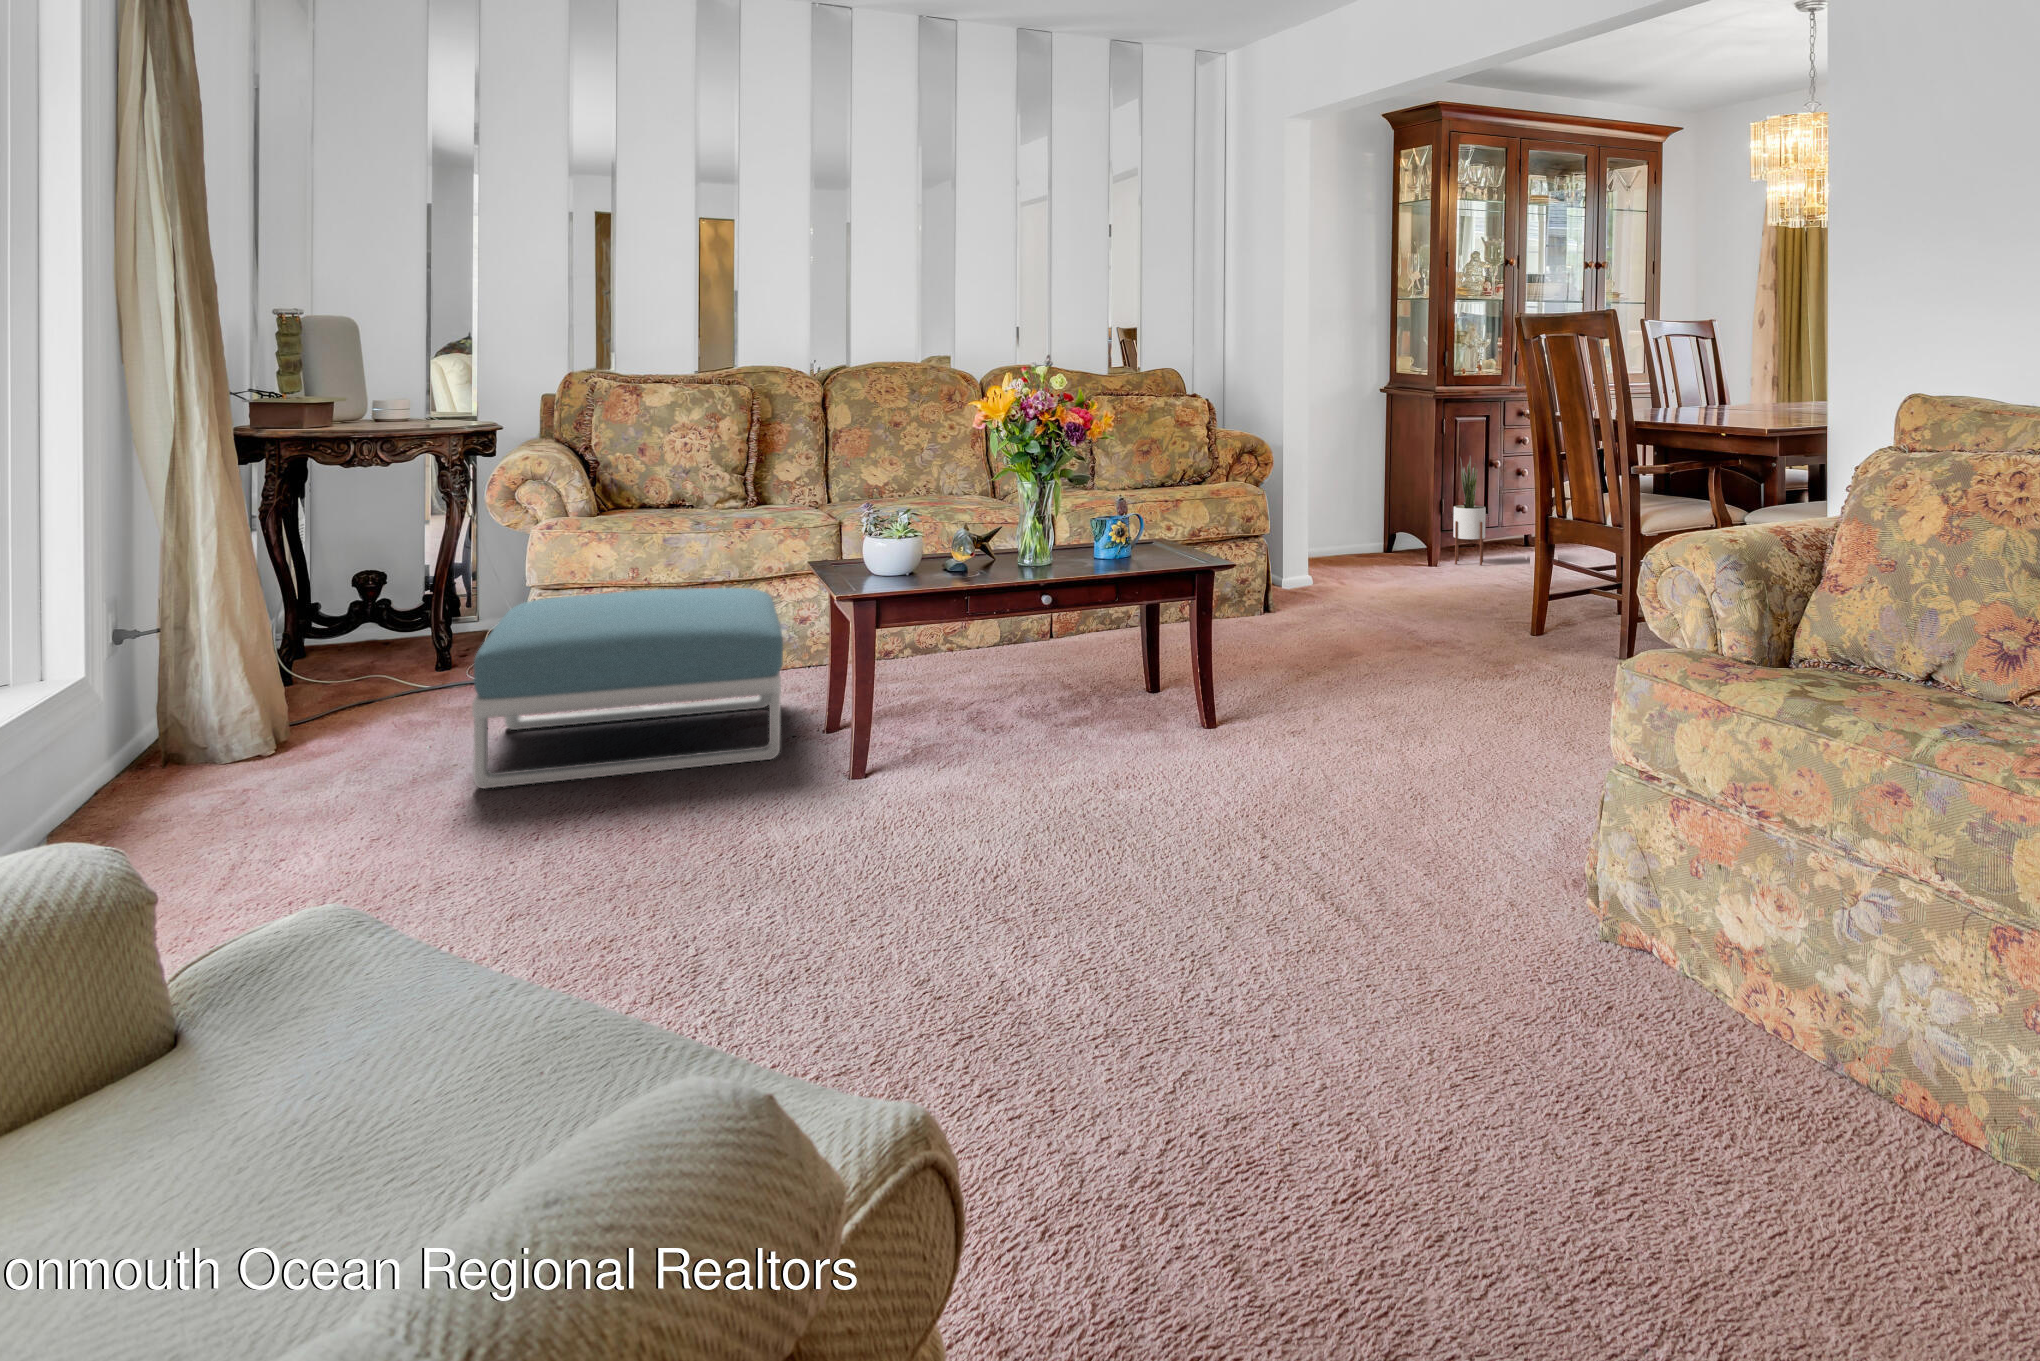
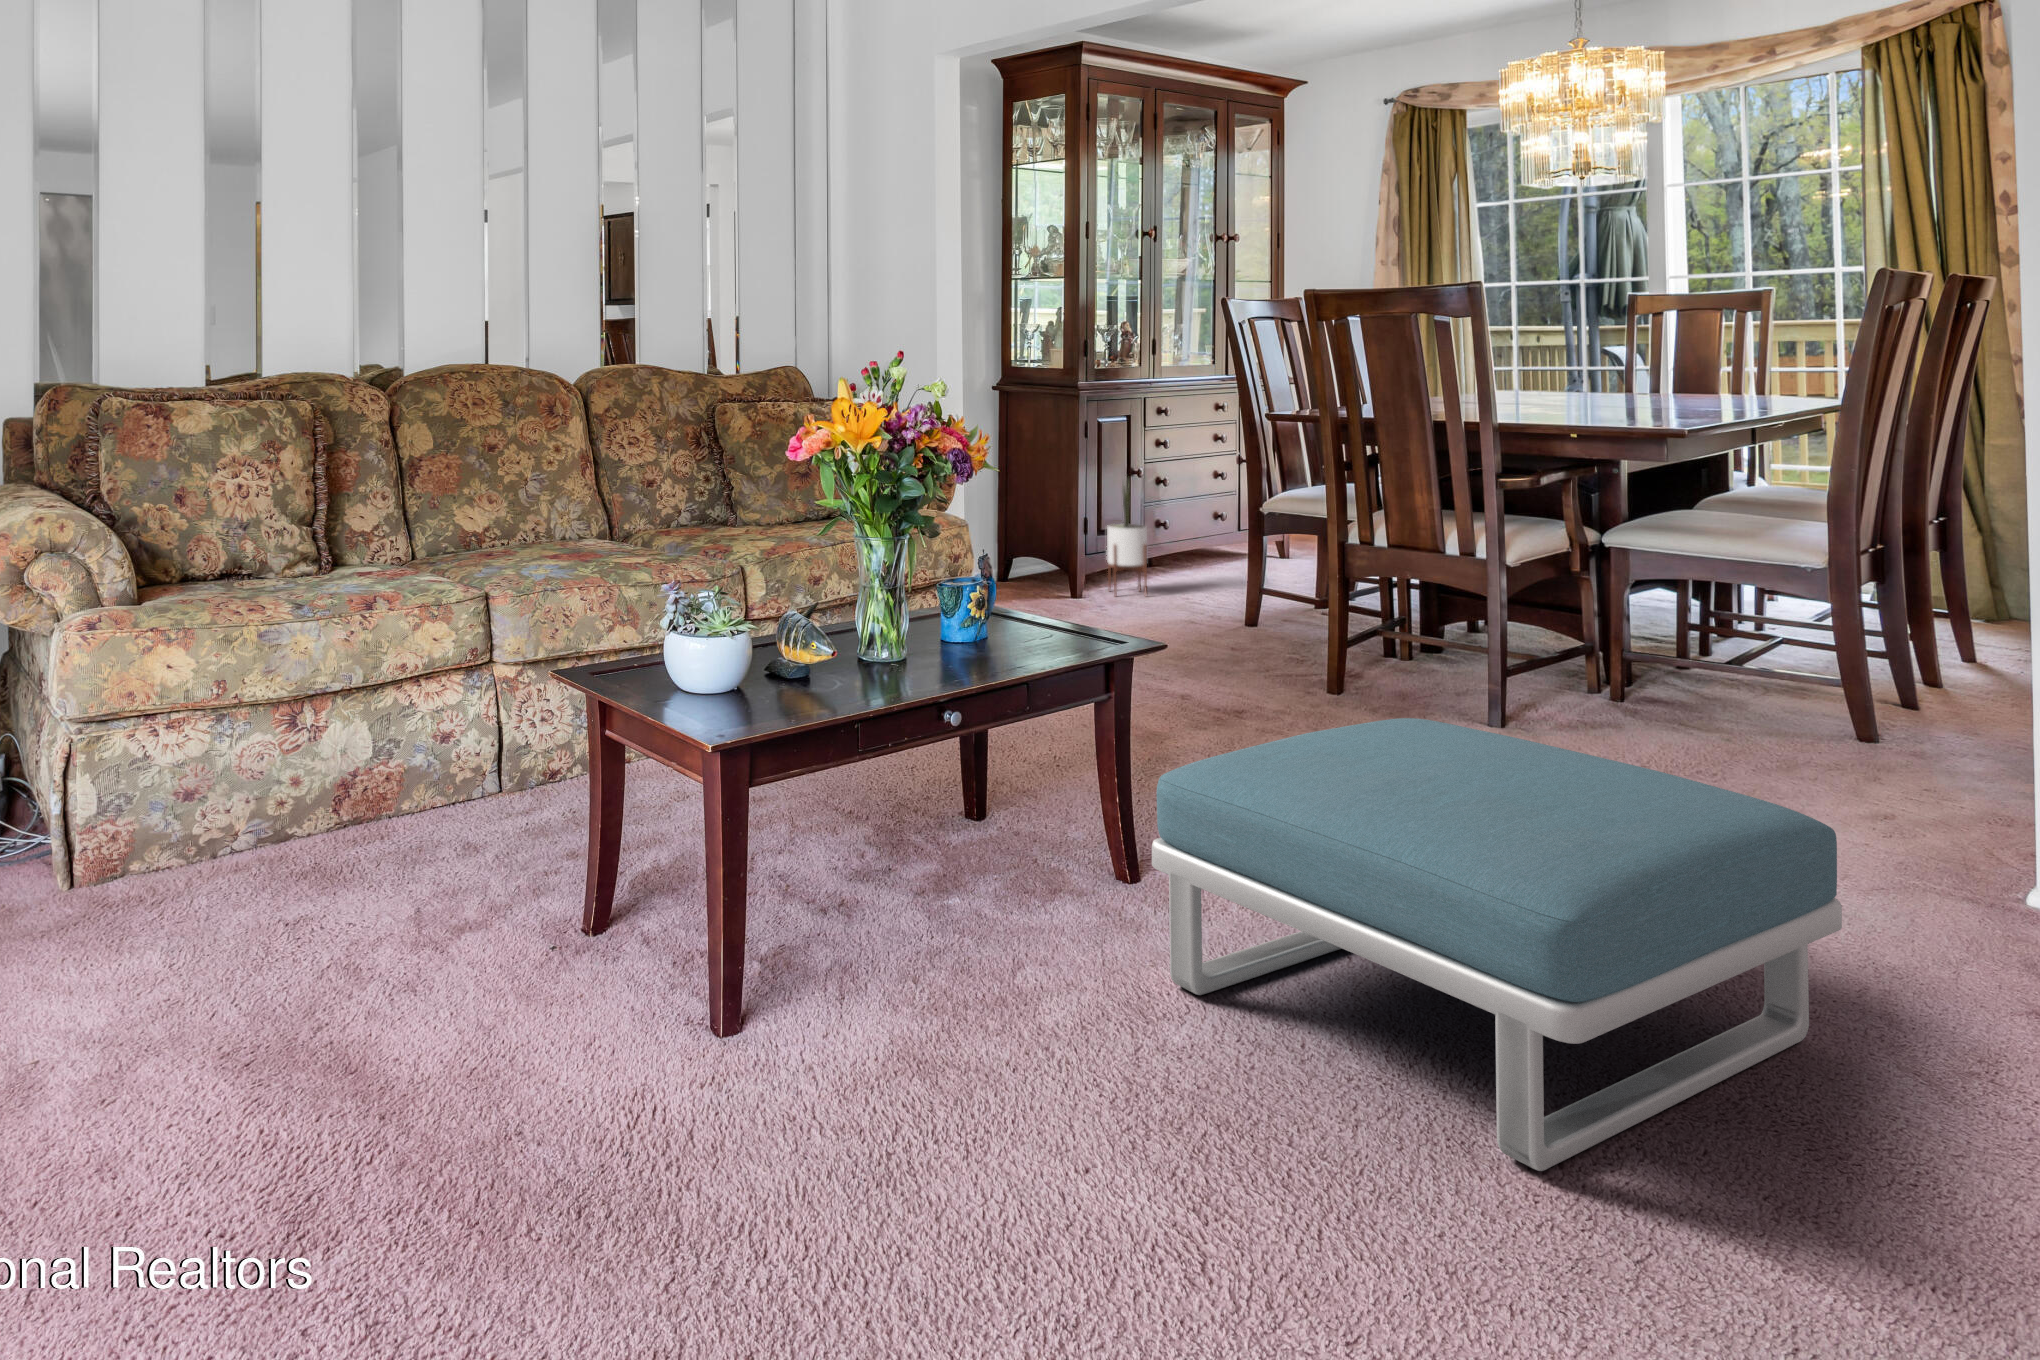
footstool: present [472,588,783,788] -> present [1152,718,1842,1171]

